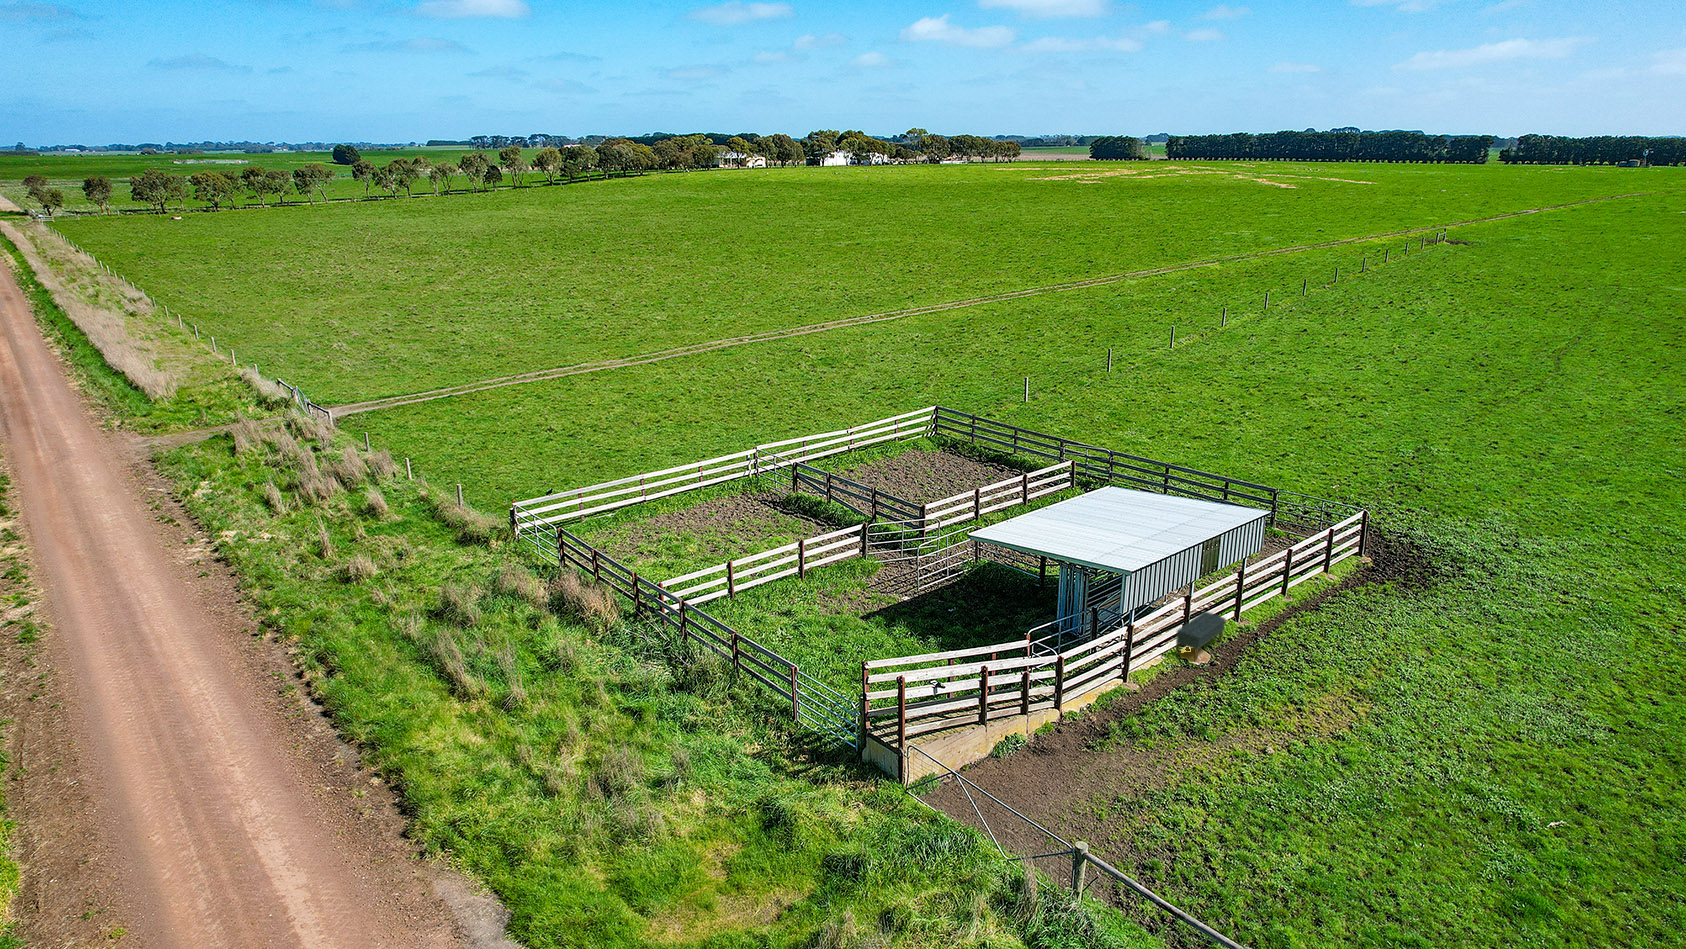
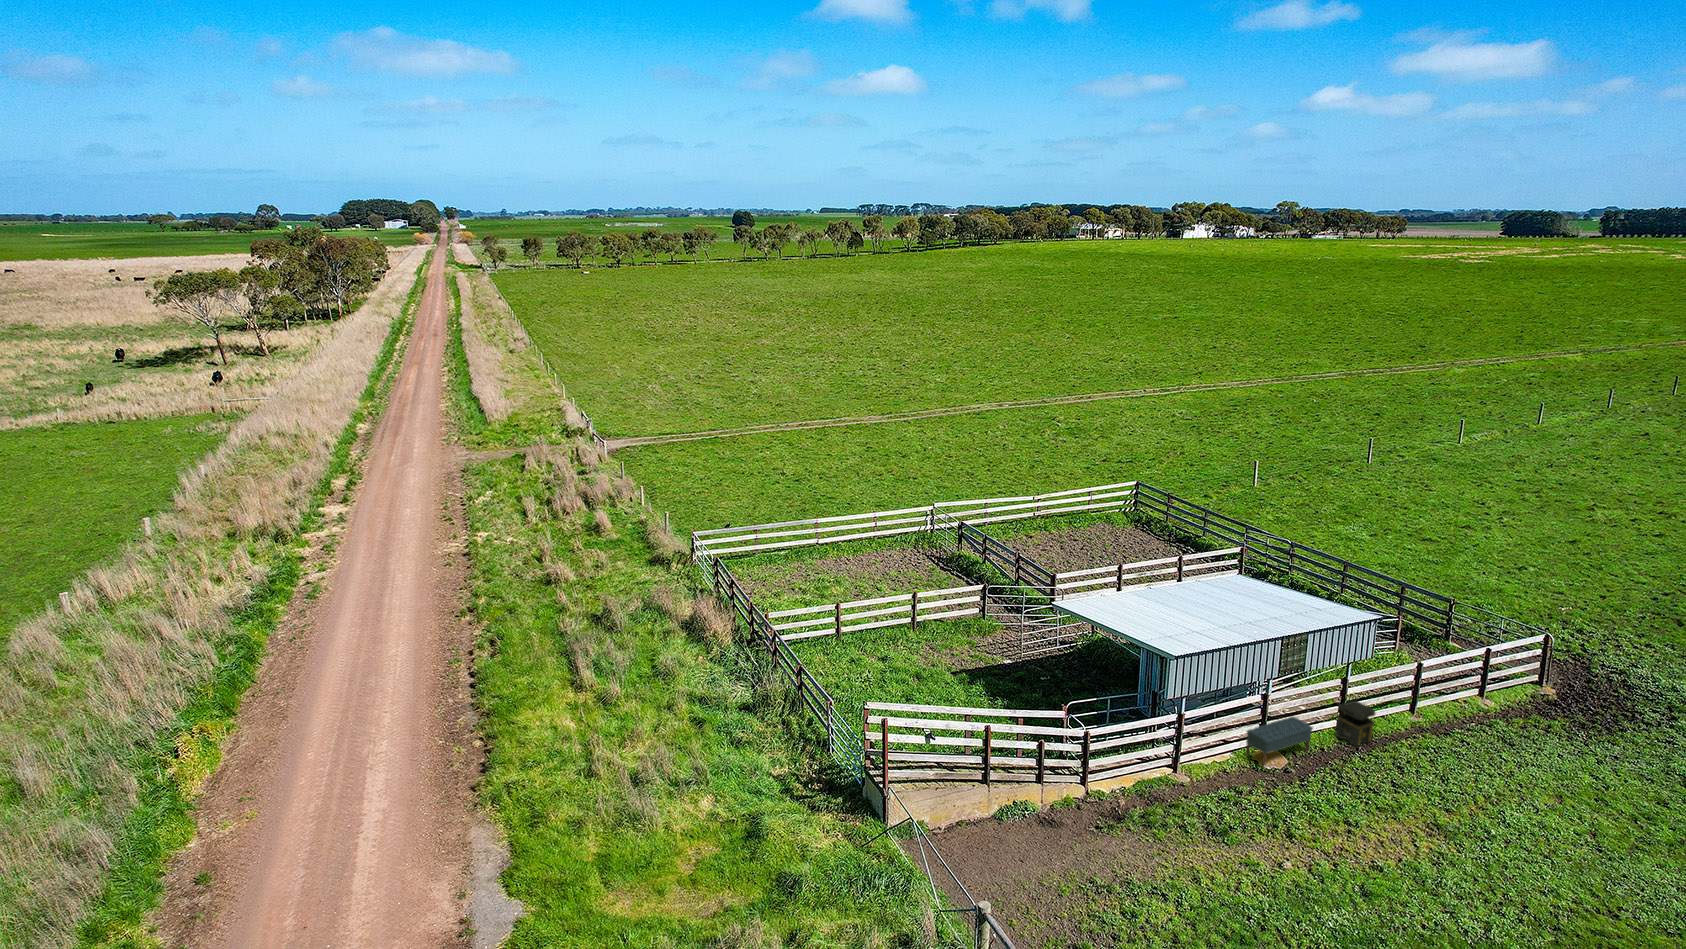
toolbox: none [1234,590,1268,631] -> present [1336,701,1375,746]

